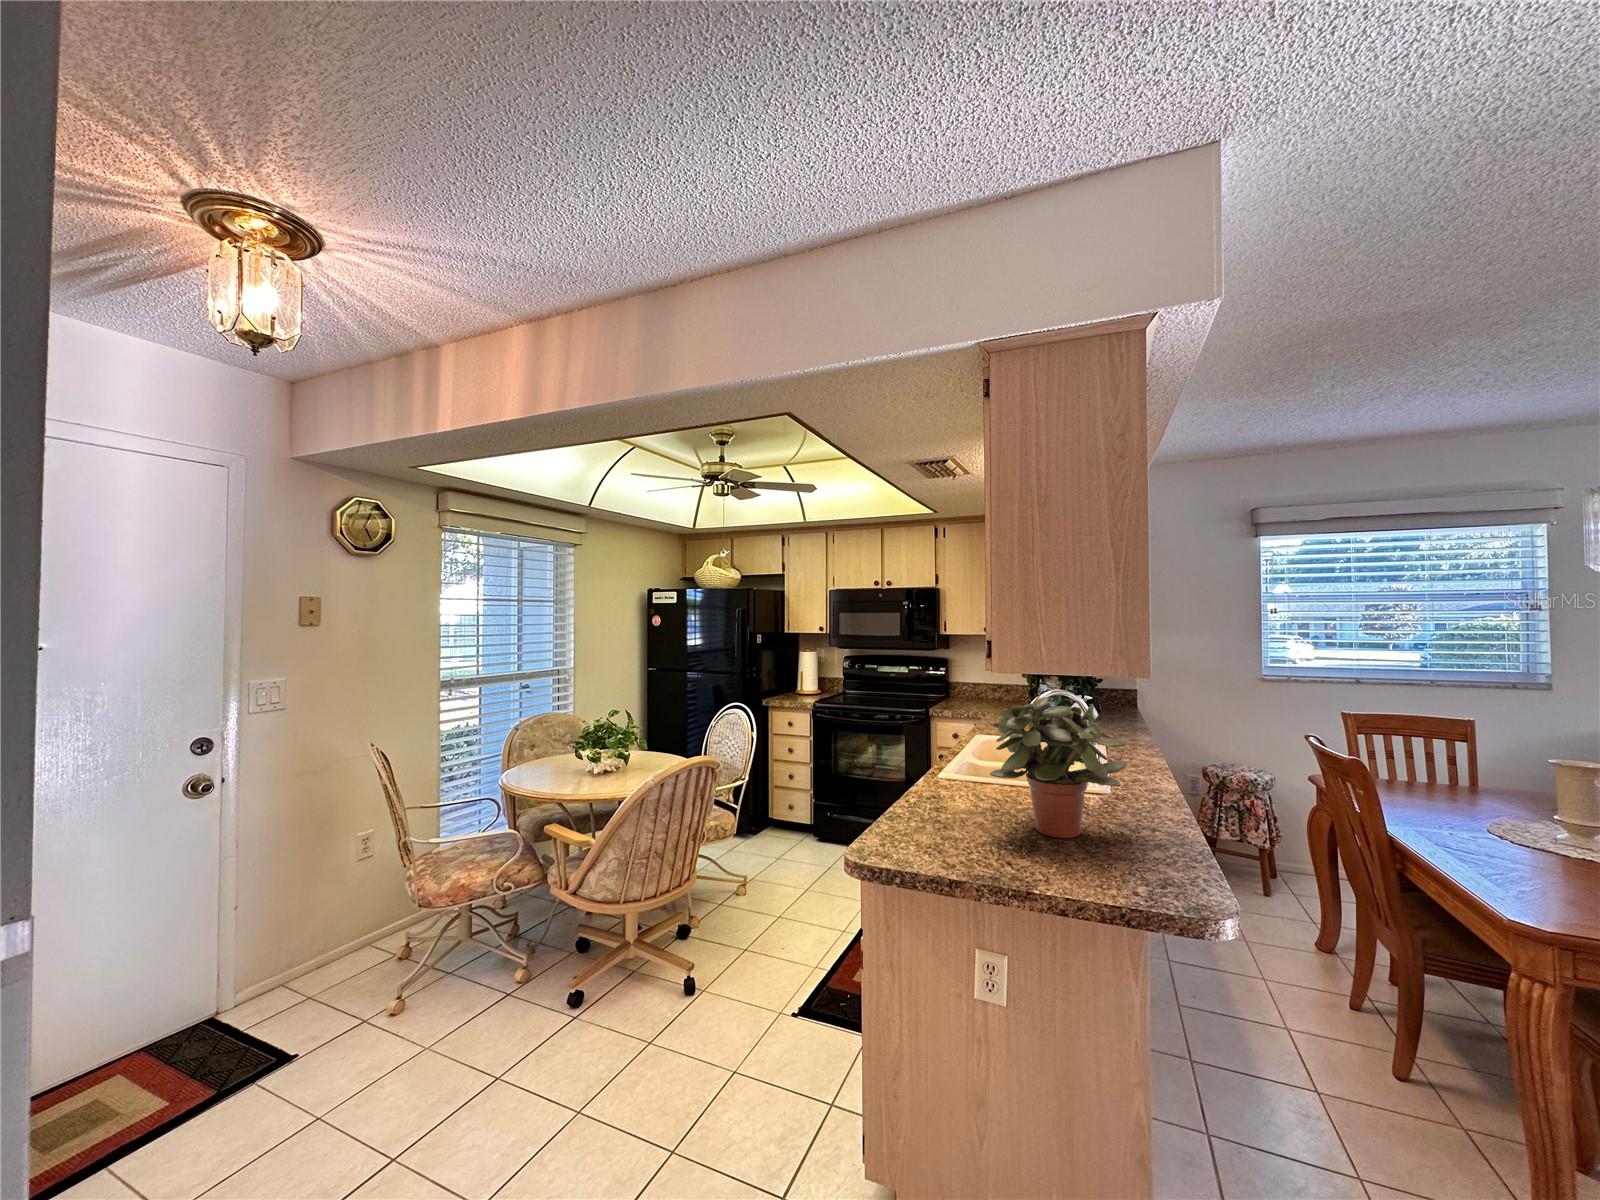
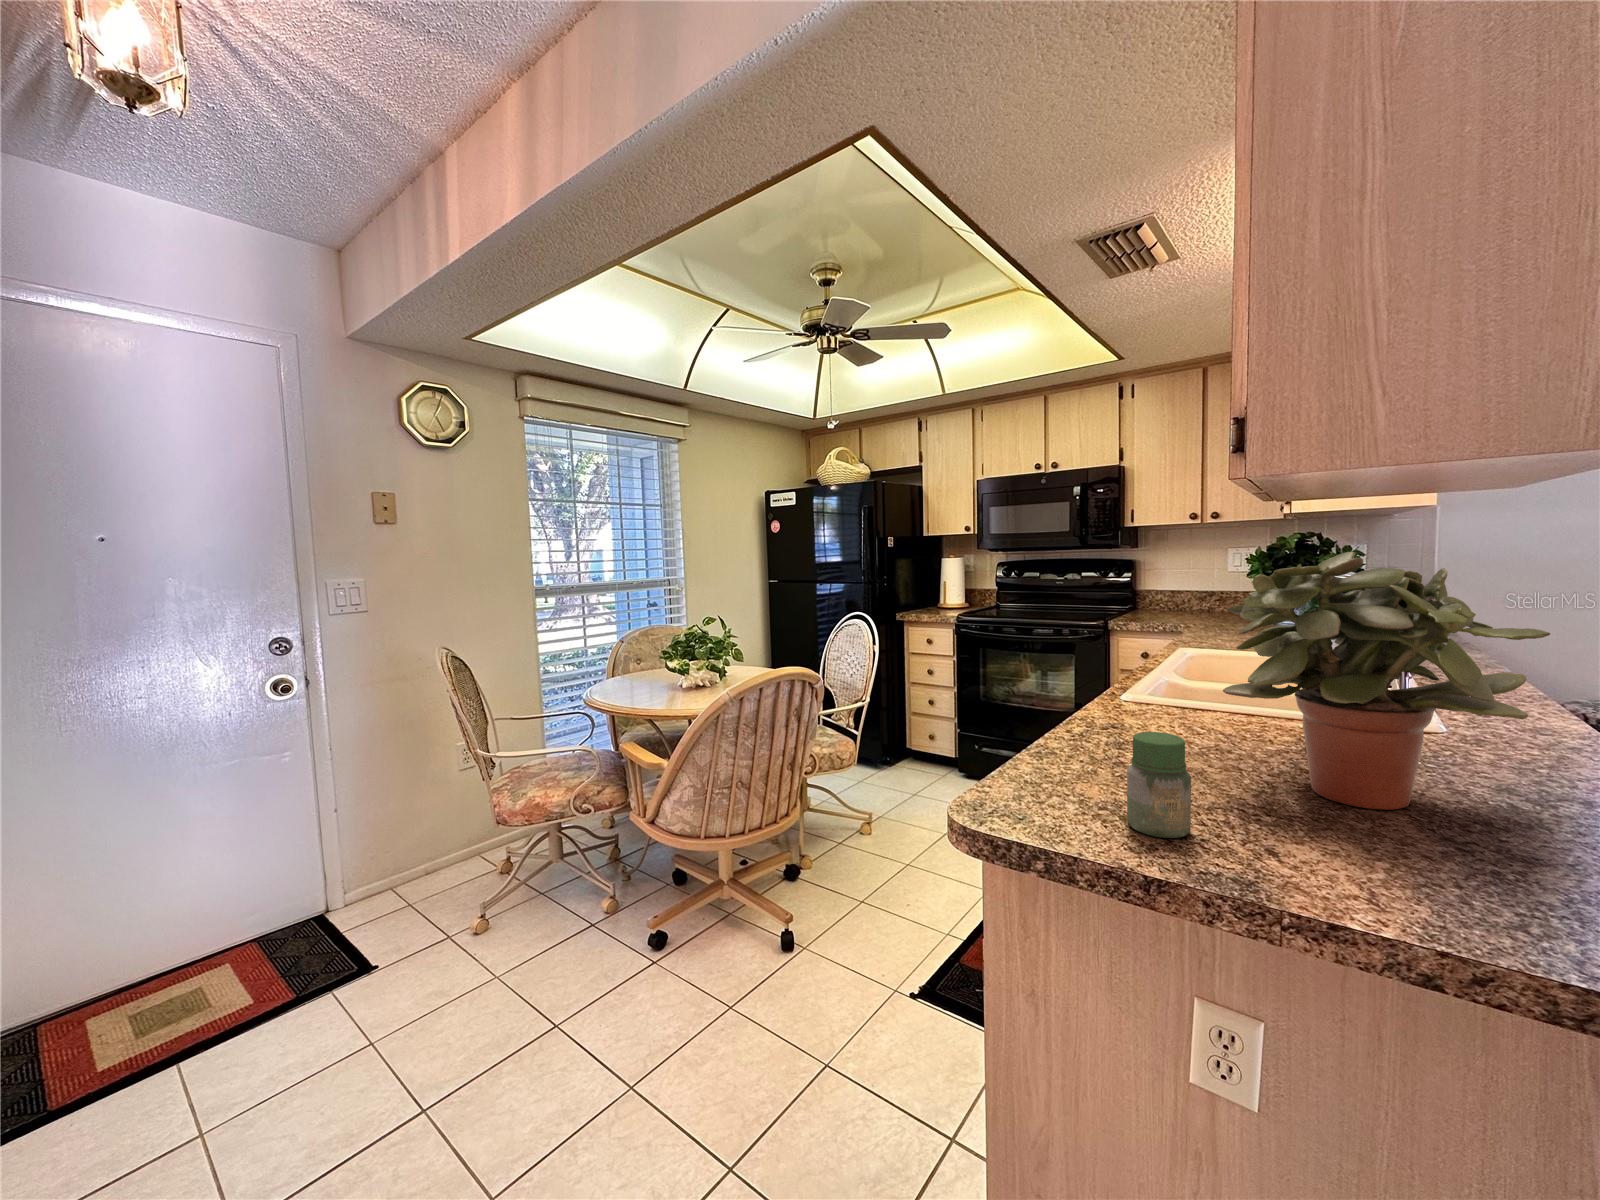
jar: none [941,800,973,861] -> present [1127,732,1191,838]

